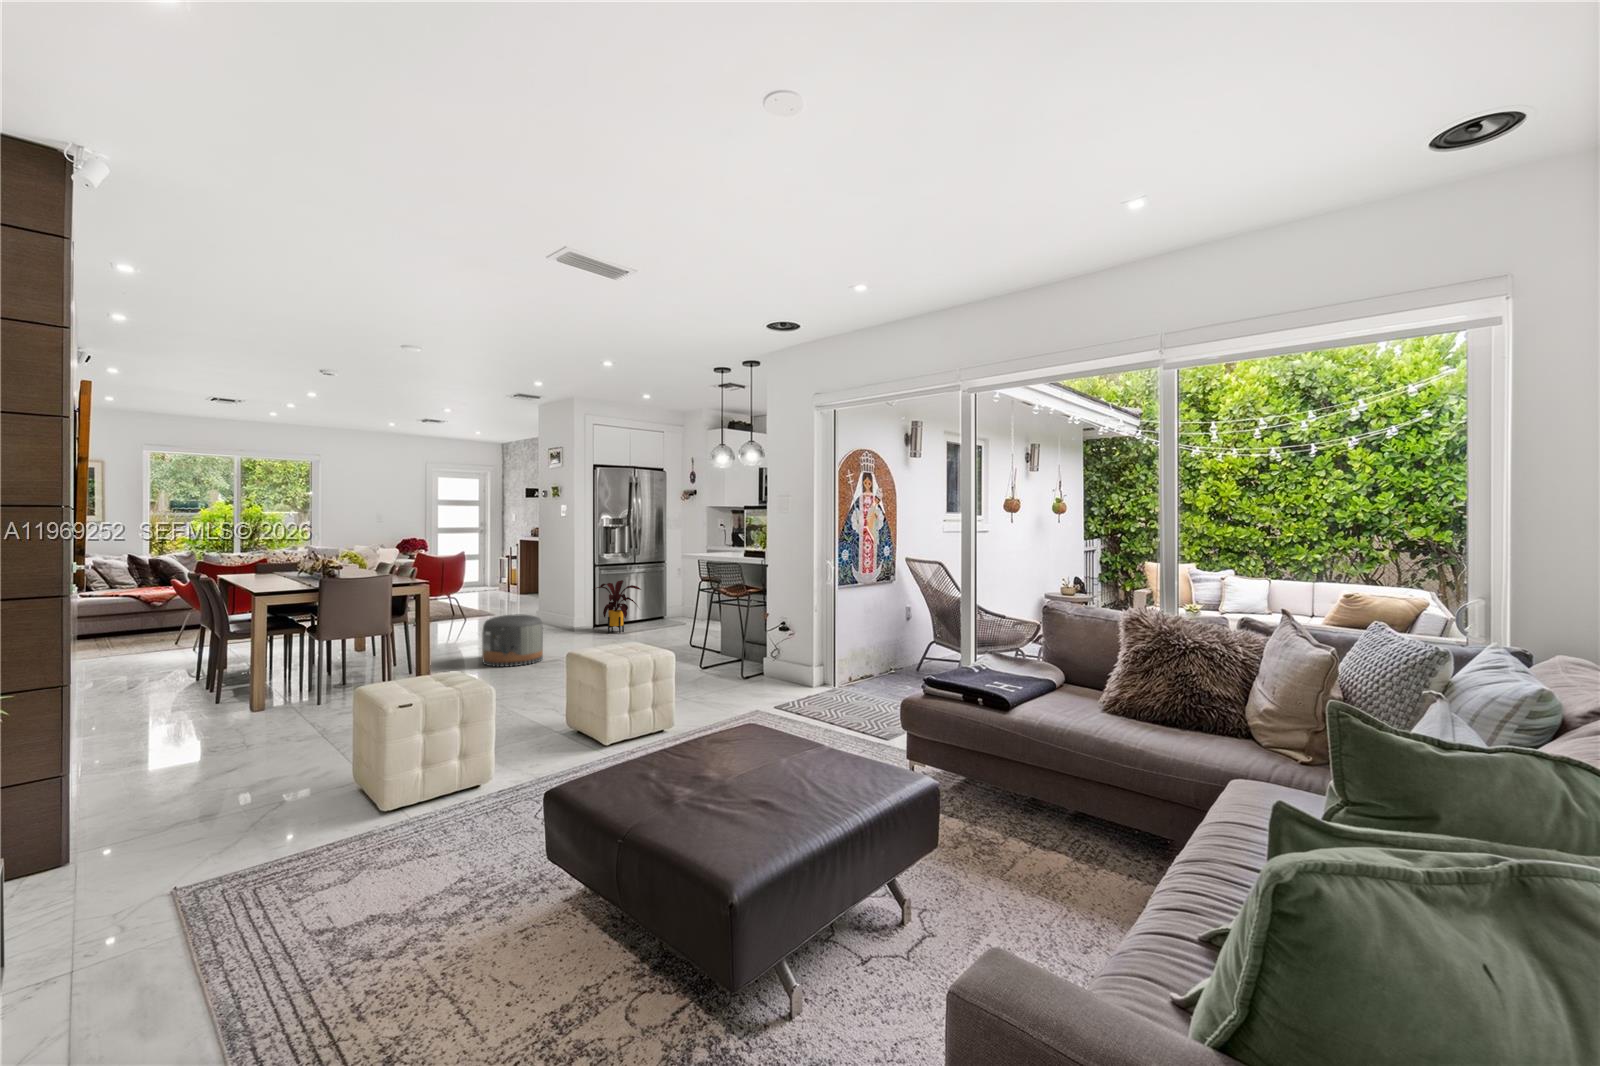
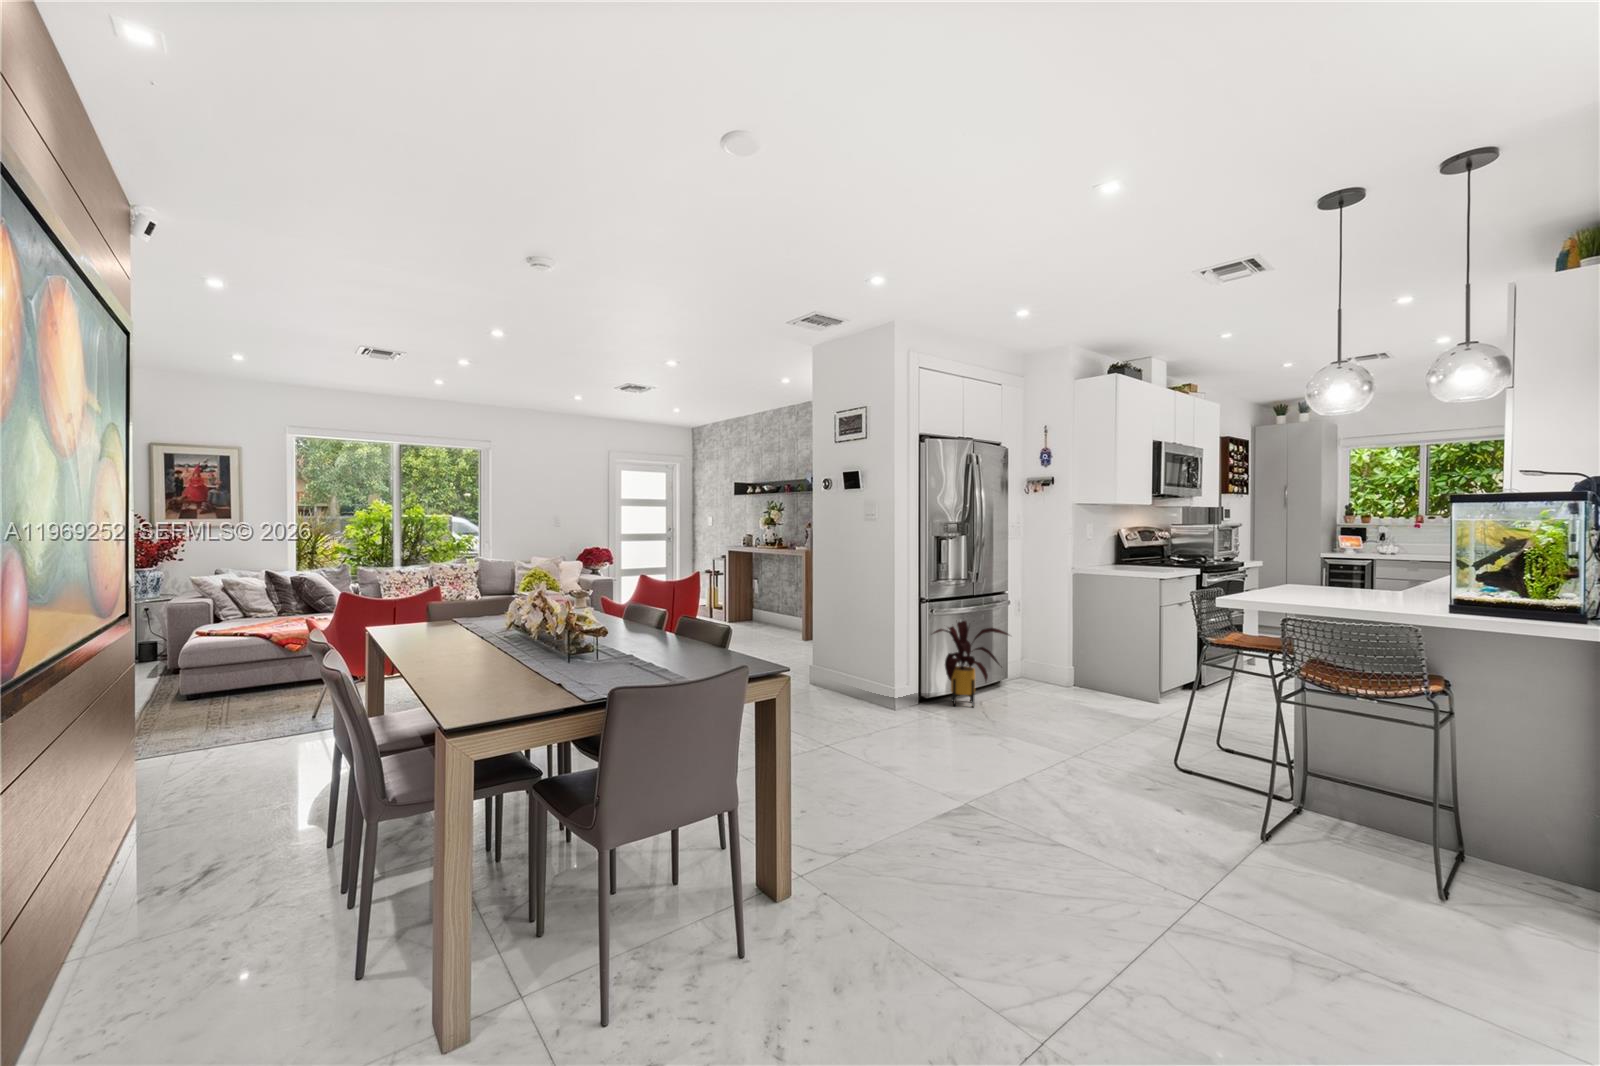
pouf: present [482,614,543,667] -> none [835,695,943,810]

